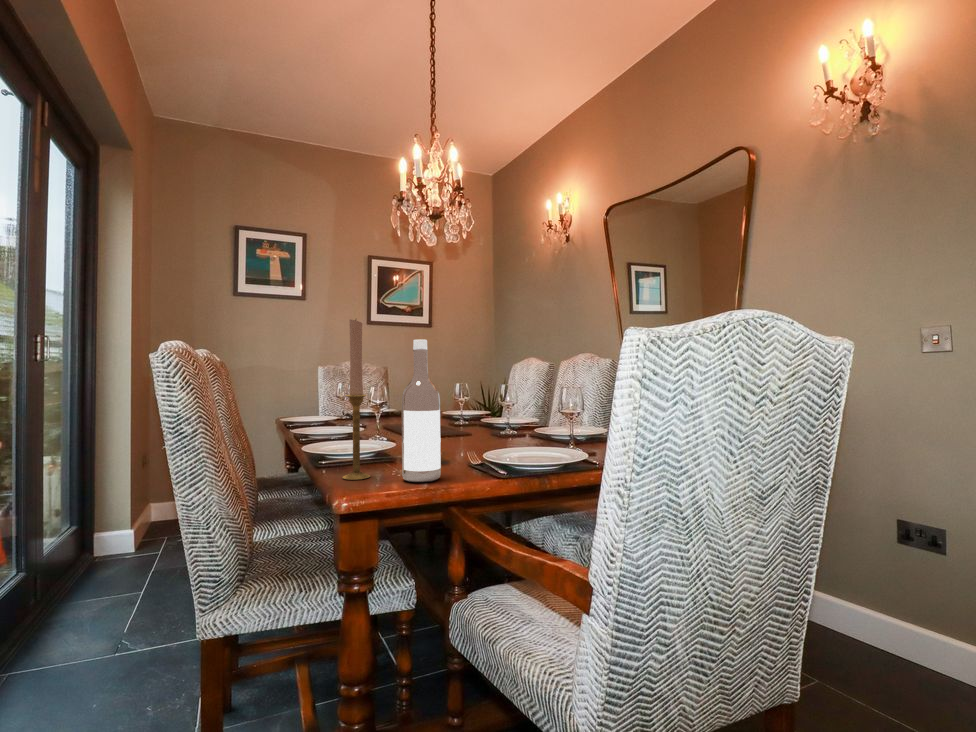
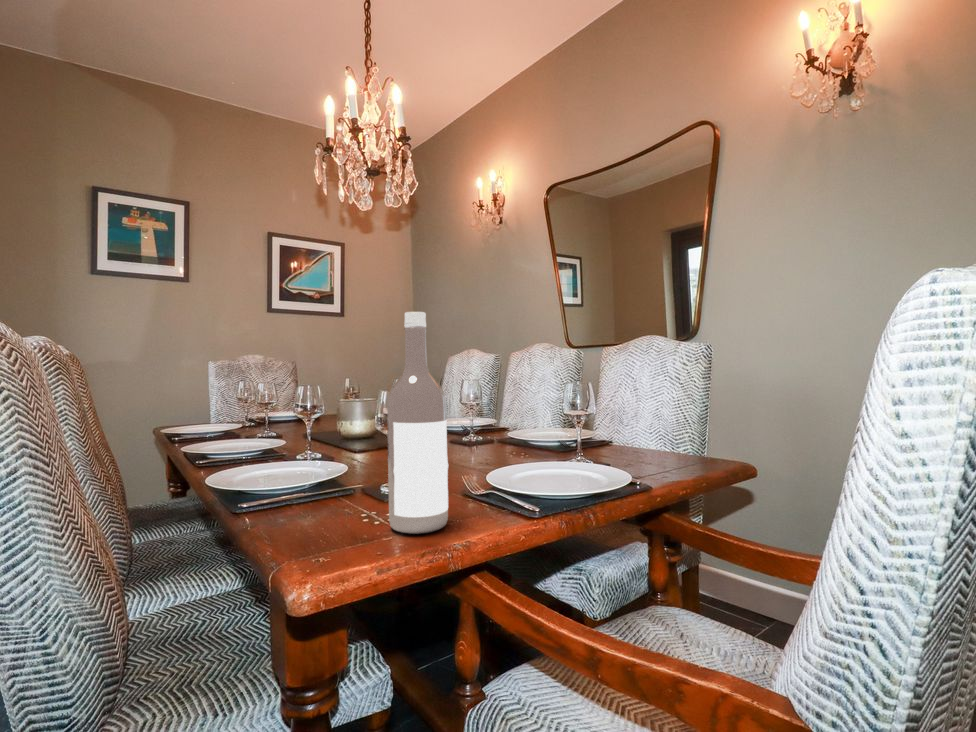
candlestick: present [343,319,370,480] -> none [289,278,334,535]

